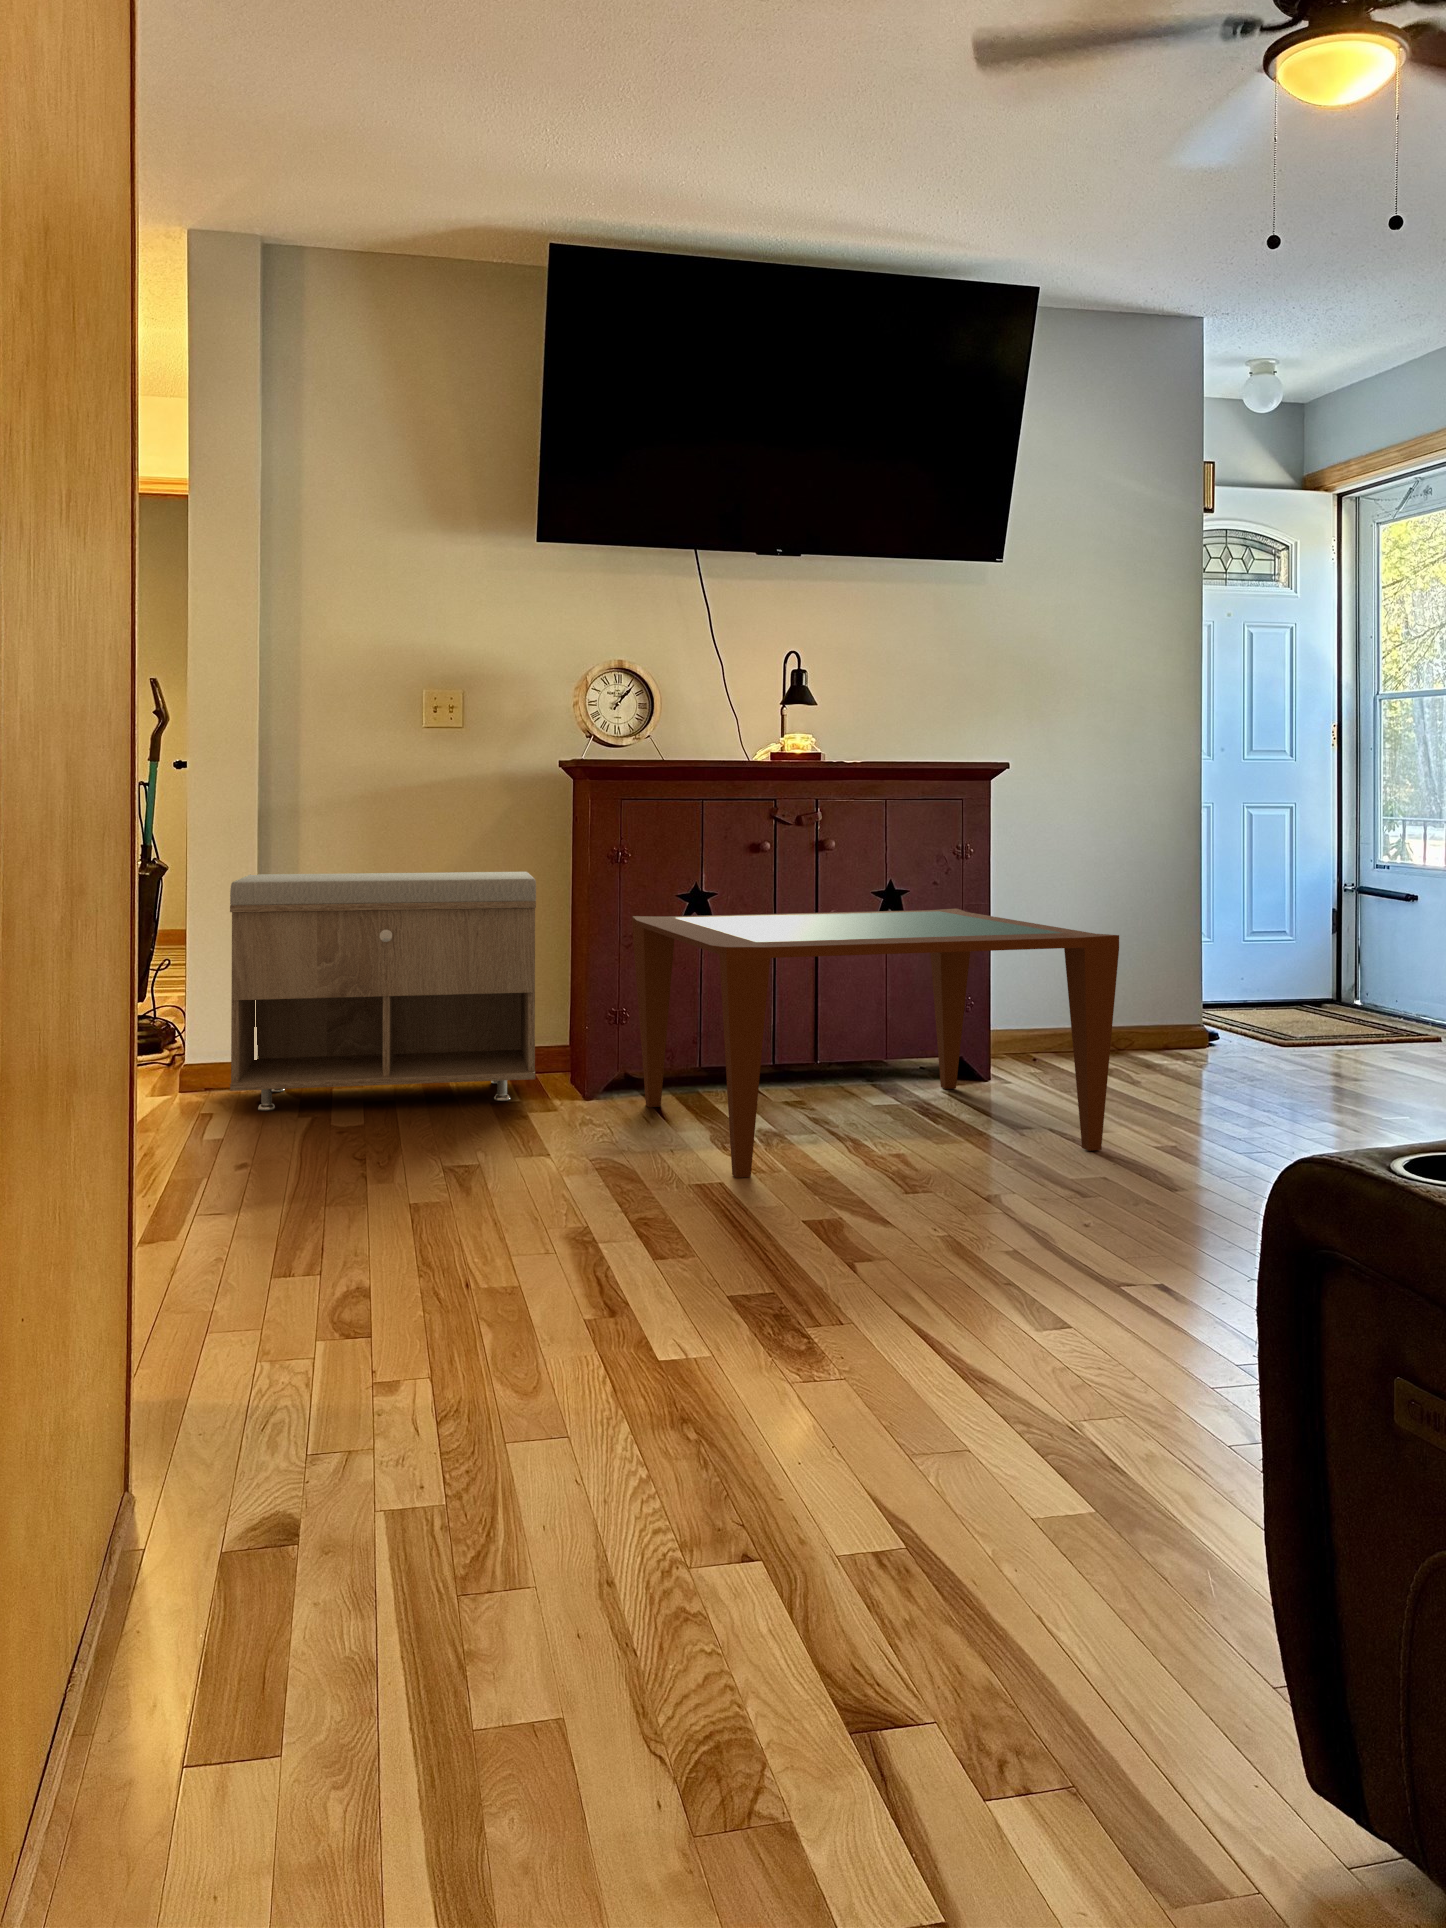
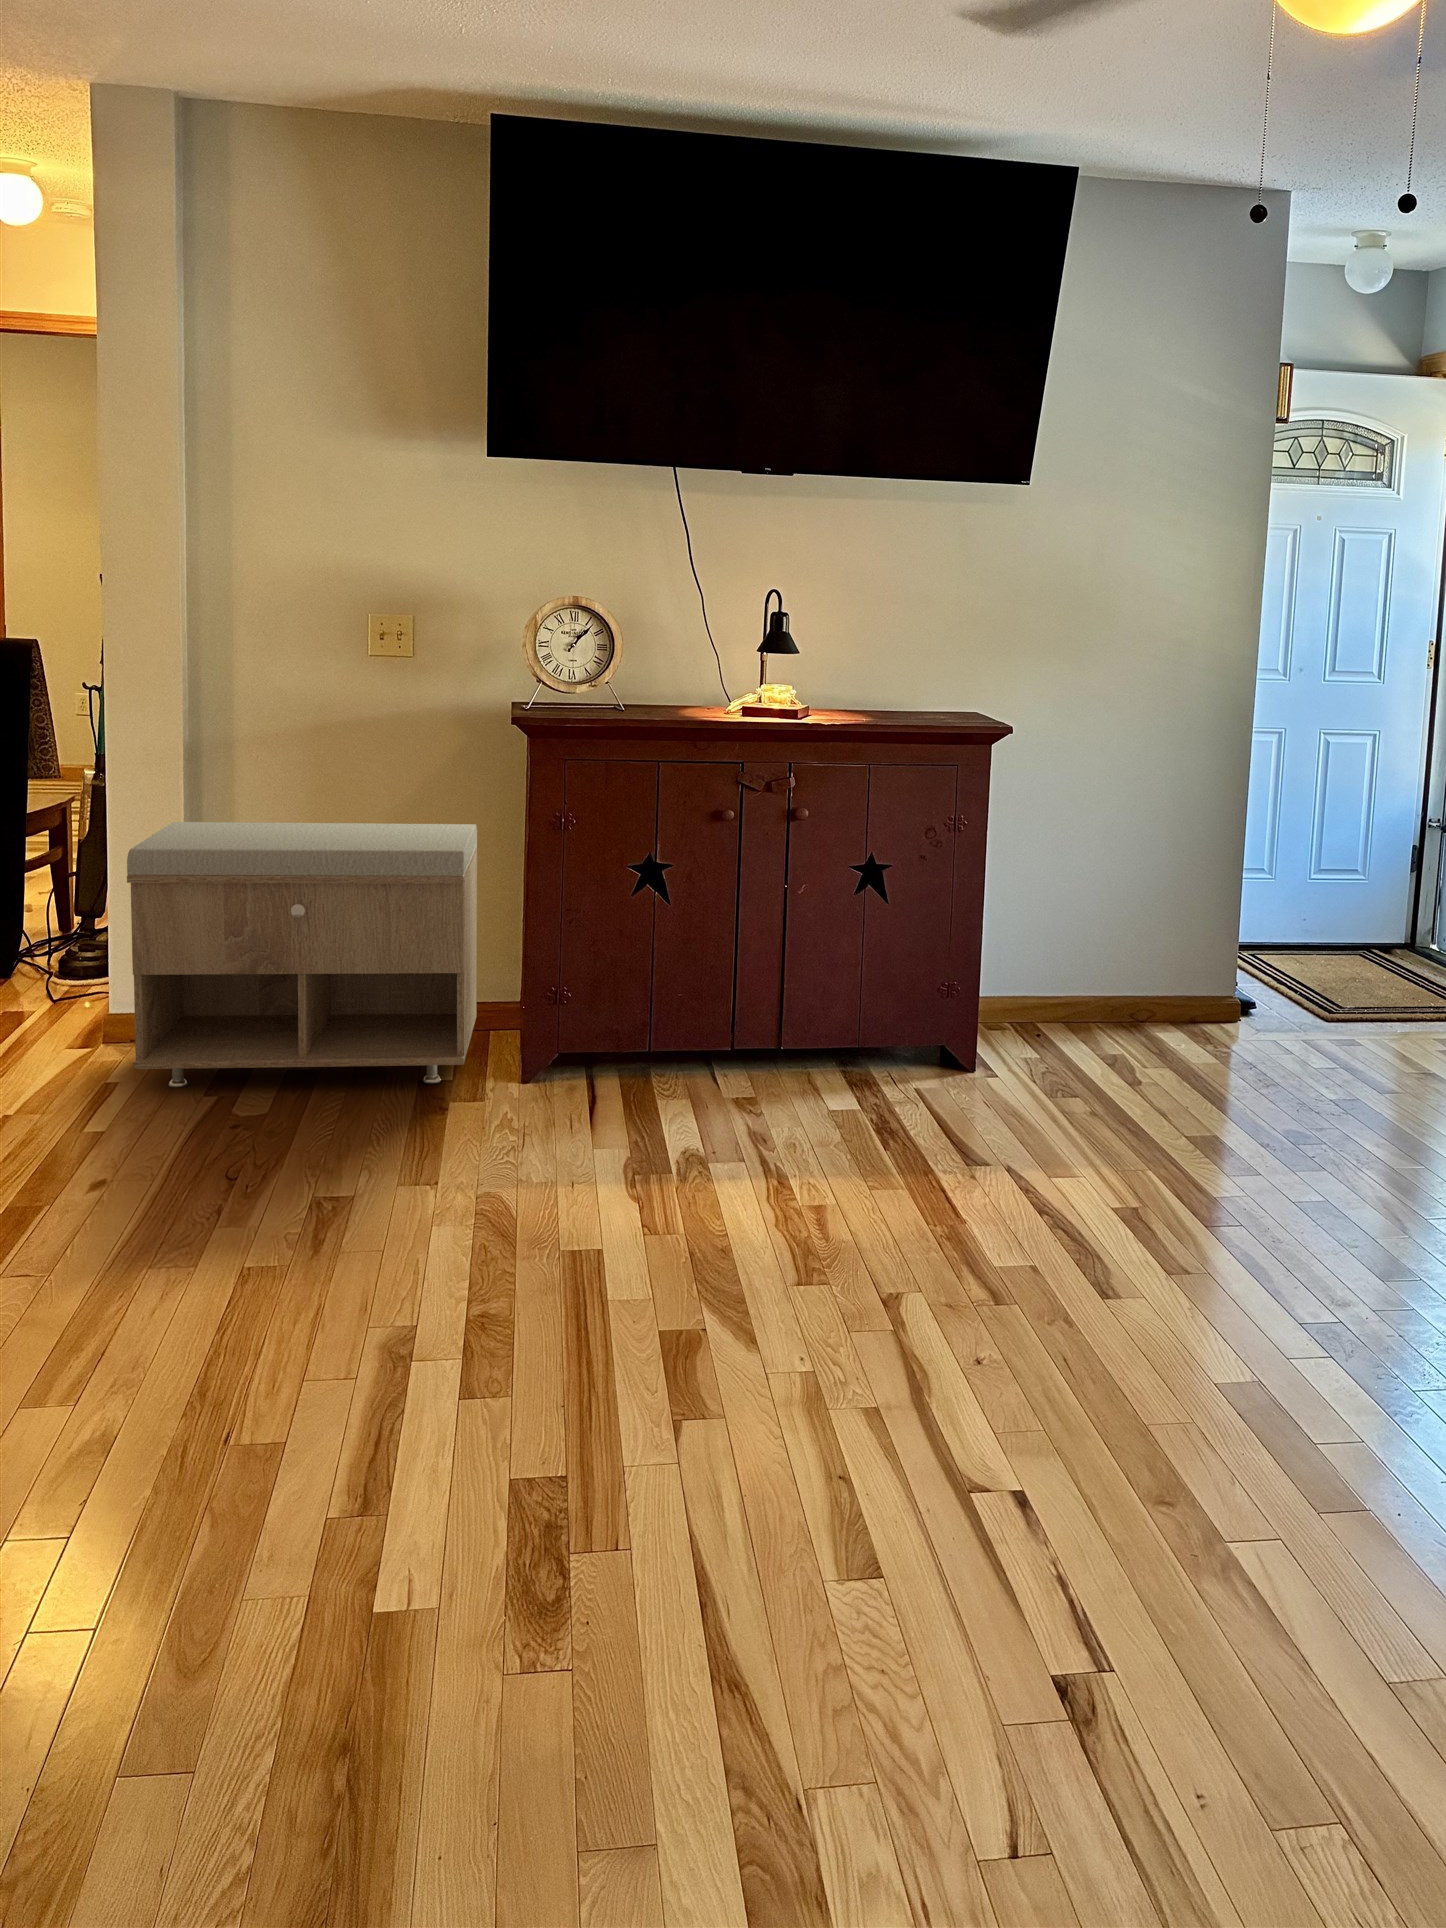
coffee table: present [632,908,1119,1178] -> none [569,888,1078,1239]

